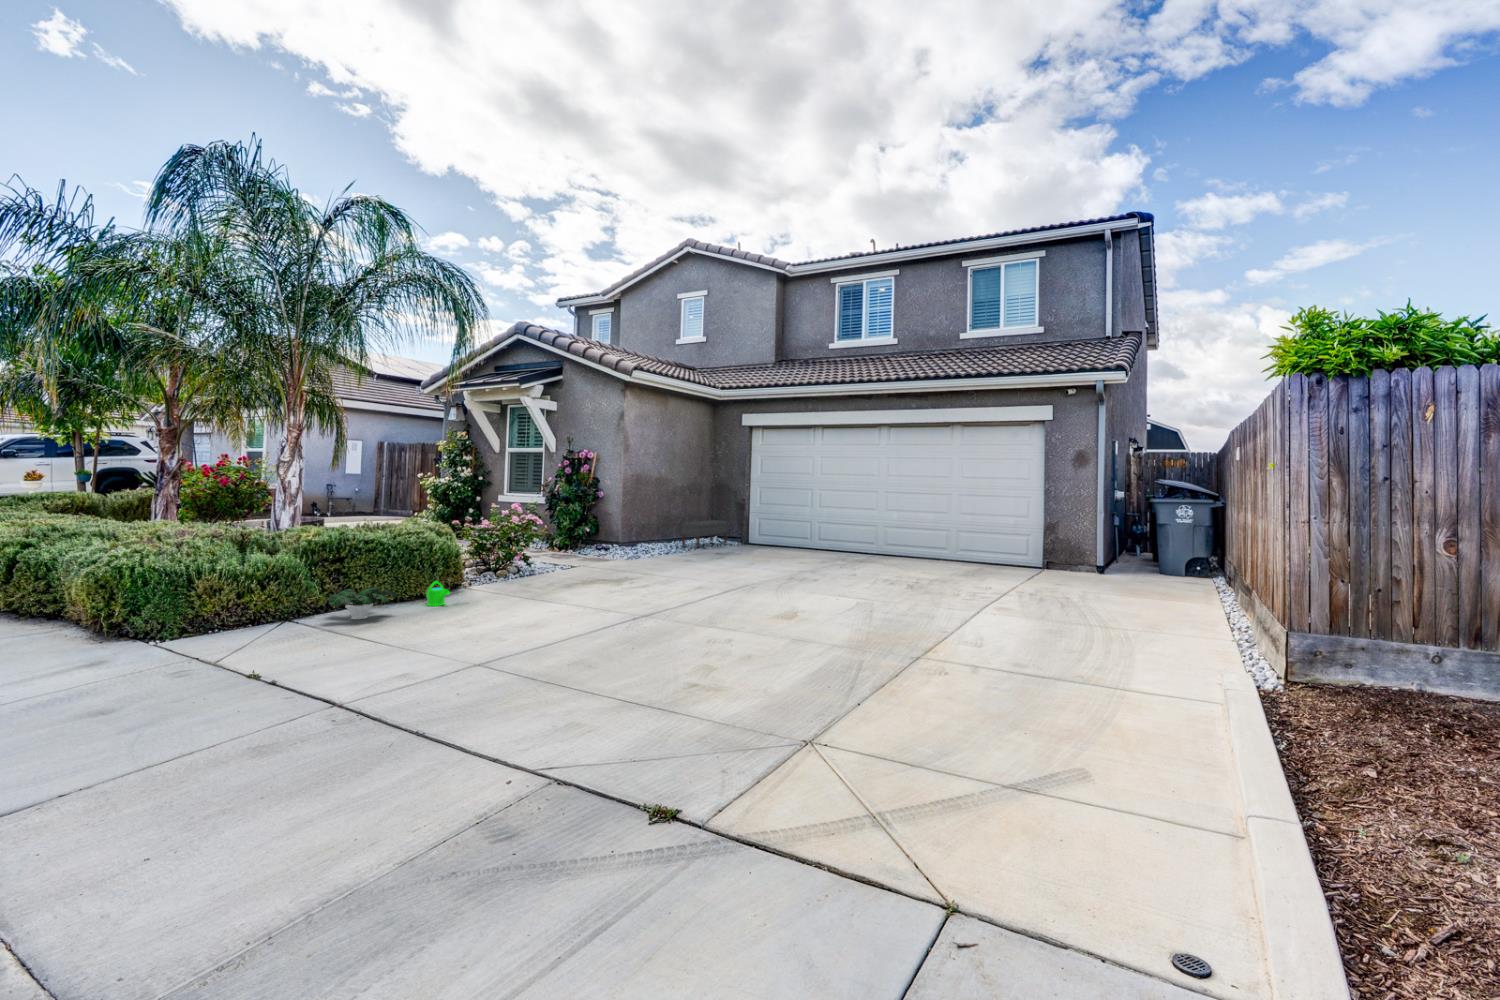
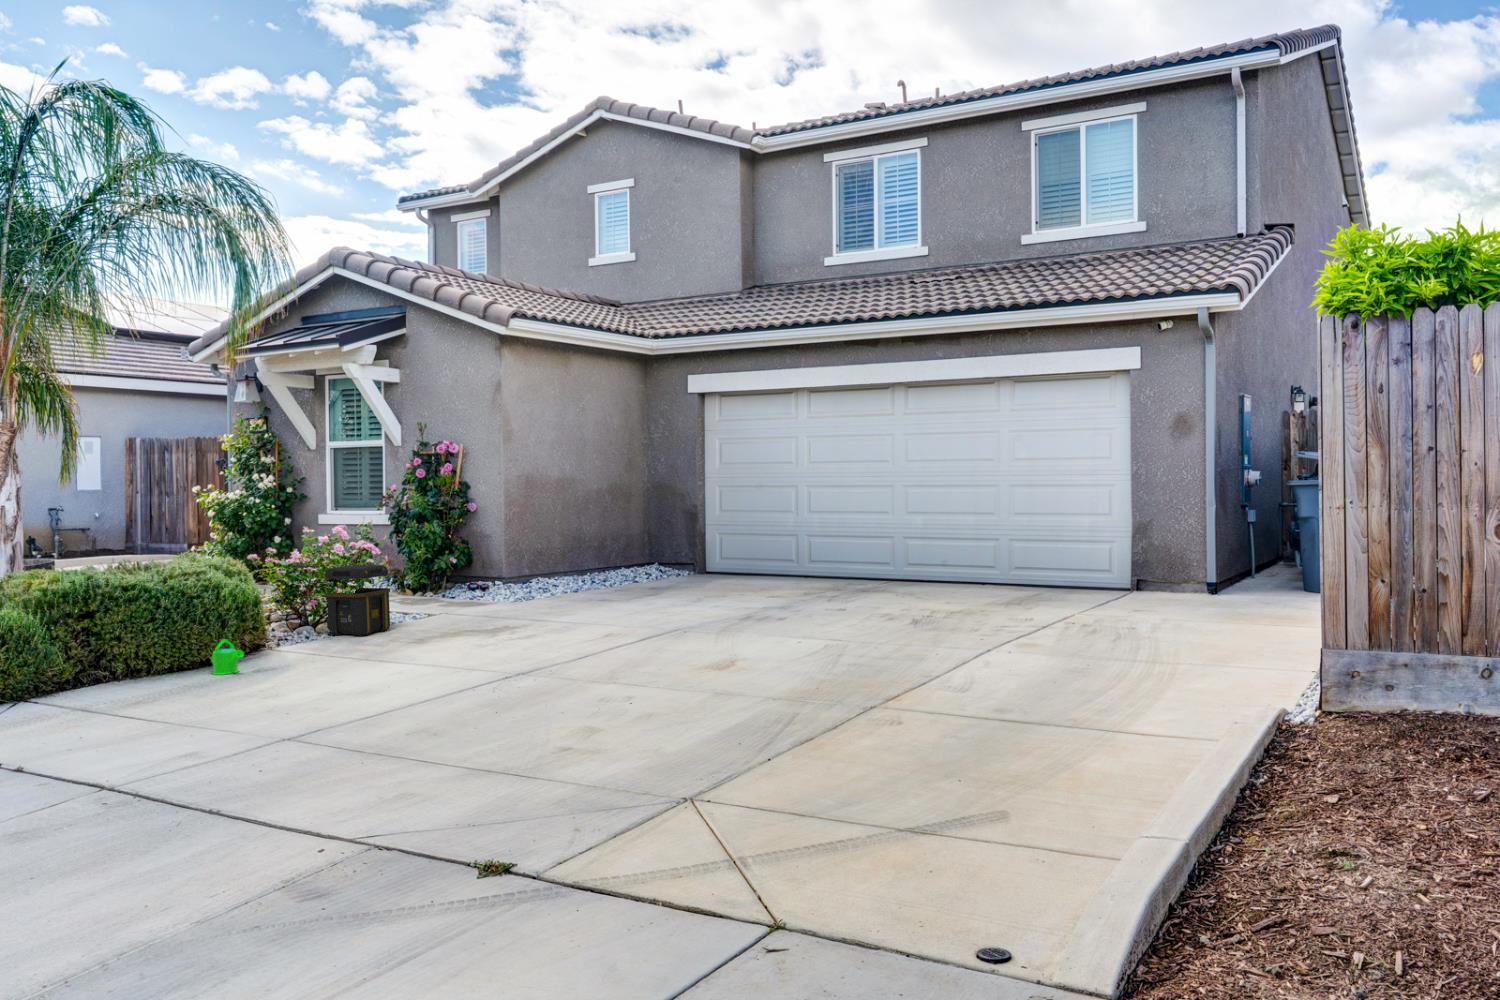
bench: present [681,520,728,548] -> none [597,537,671,581]
toolbox: none [505,531,550,580] -> present [324,565,390,636]
potted plant: present [329,587,399,619] -> none [78,650,173,695]

